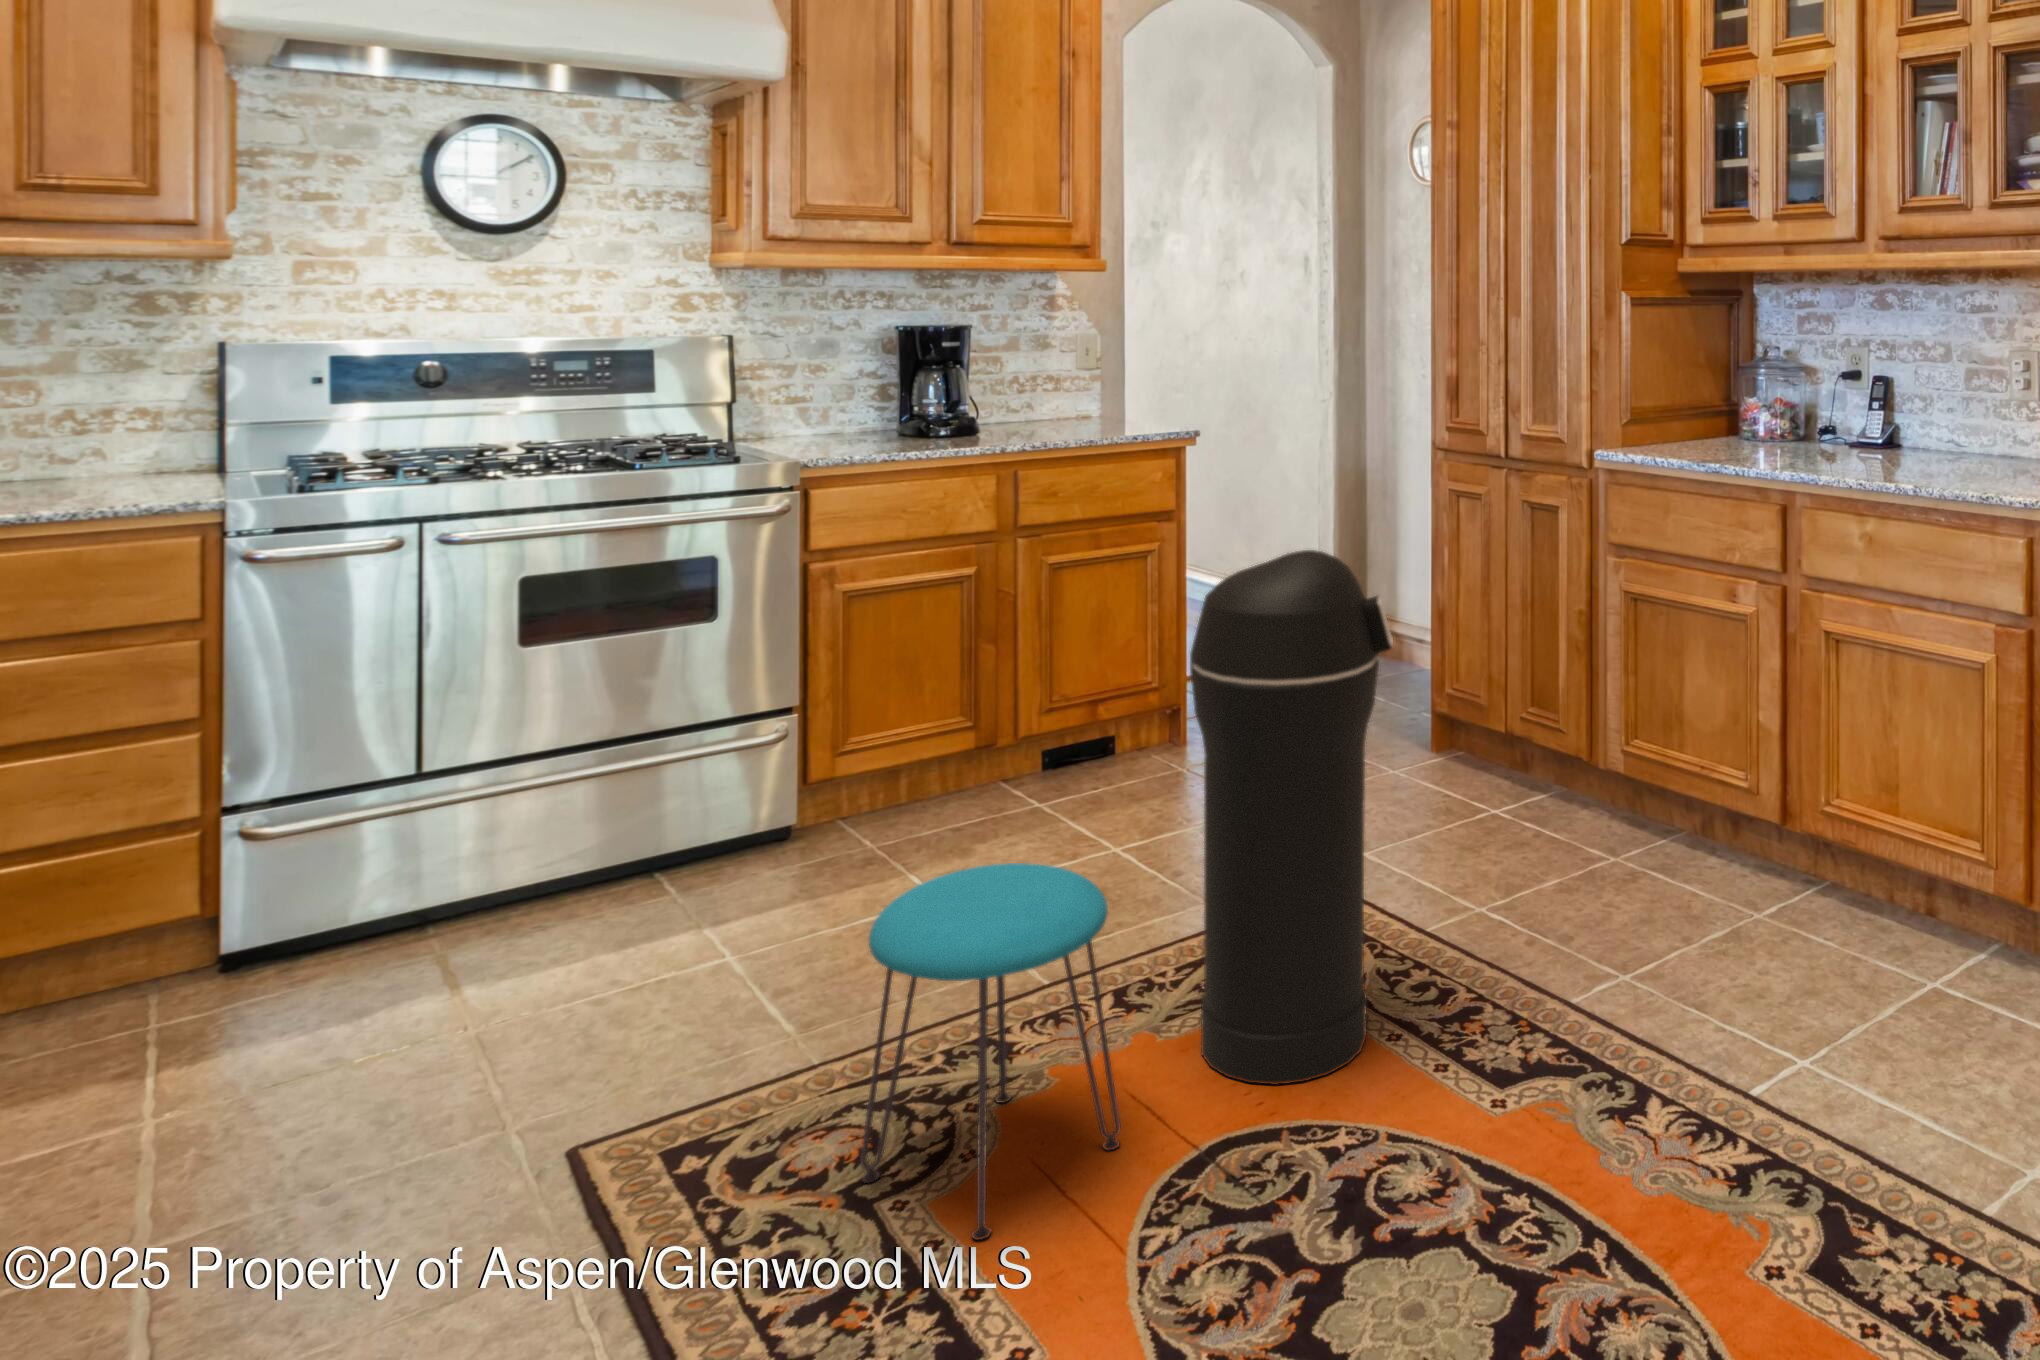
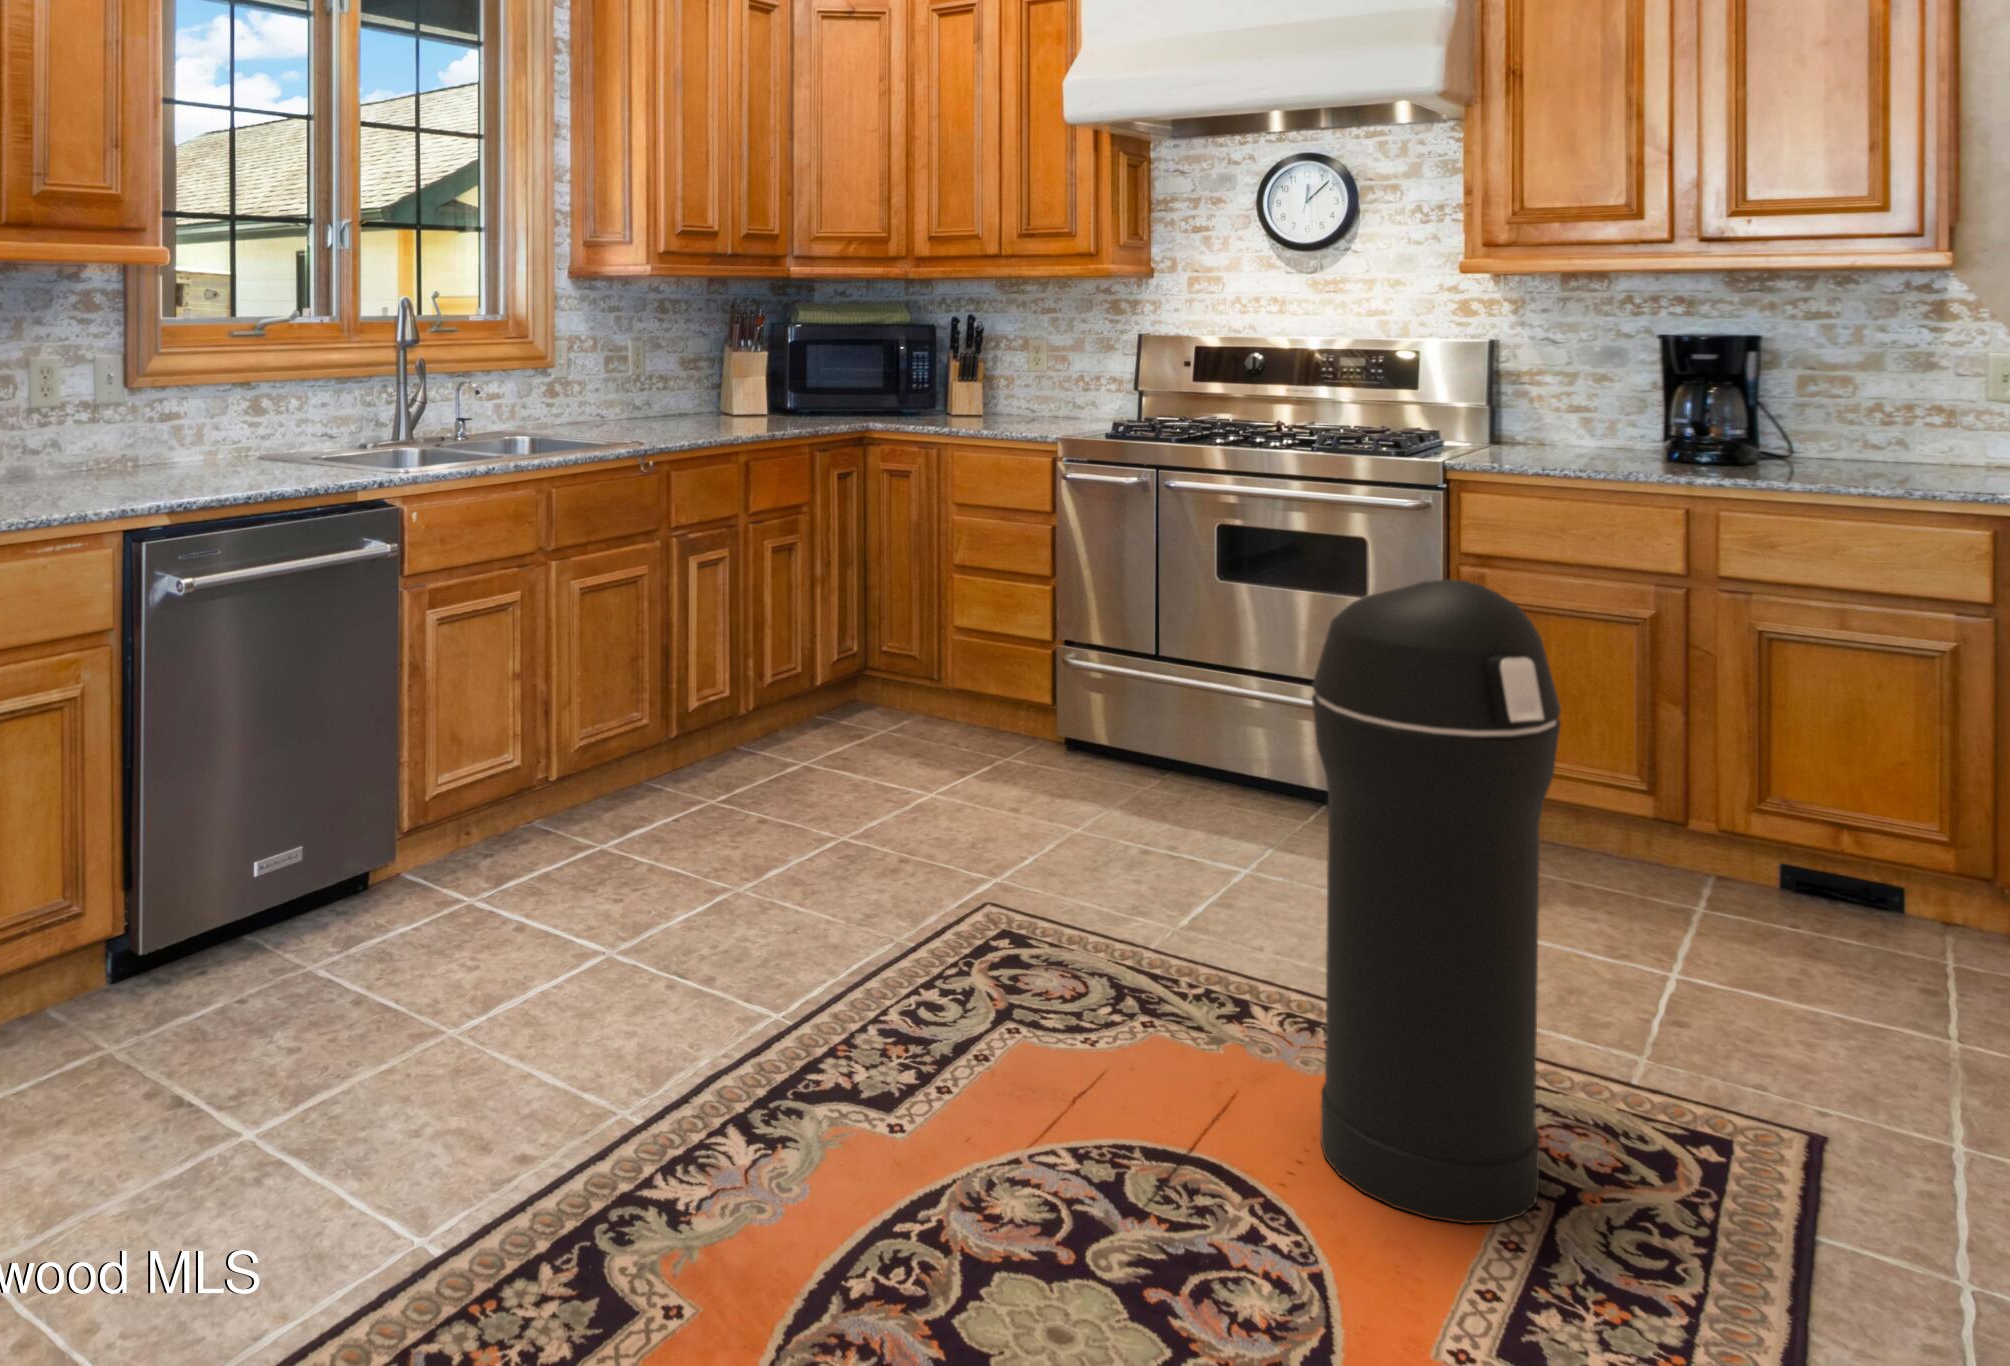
stool: present [860,863,1121,1240] -> none [989,790,1196,1108]

